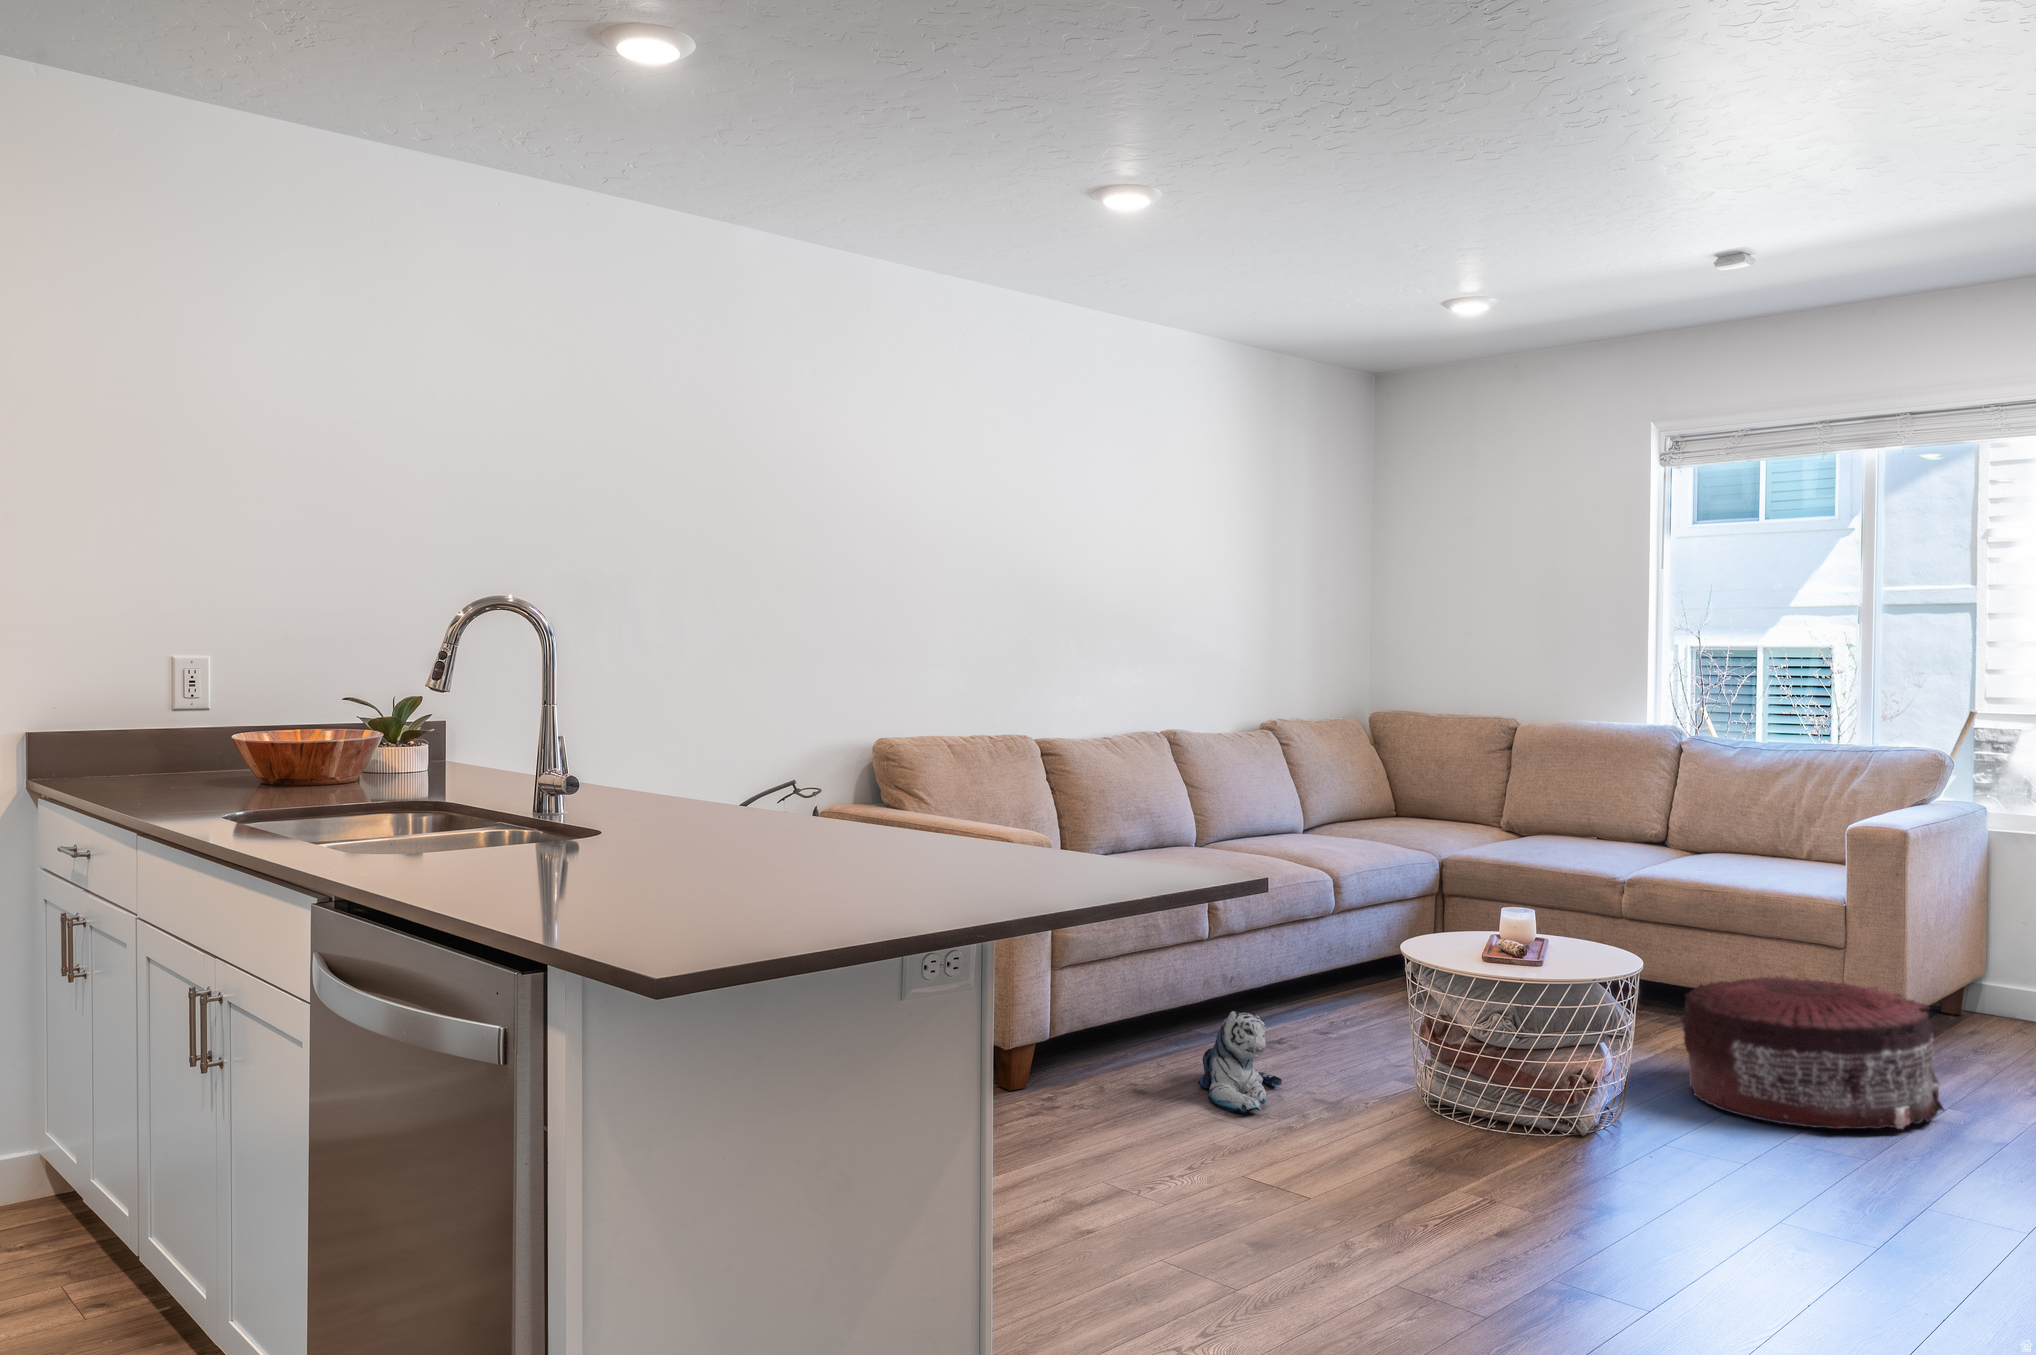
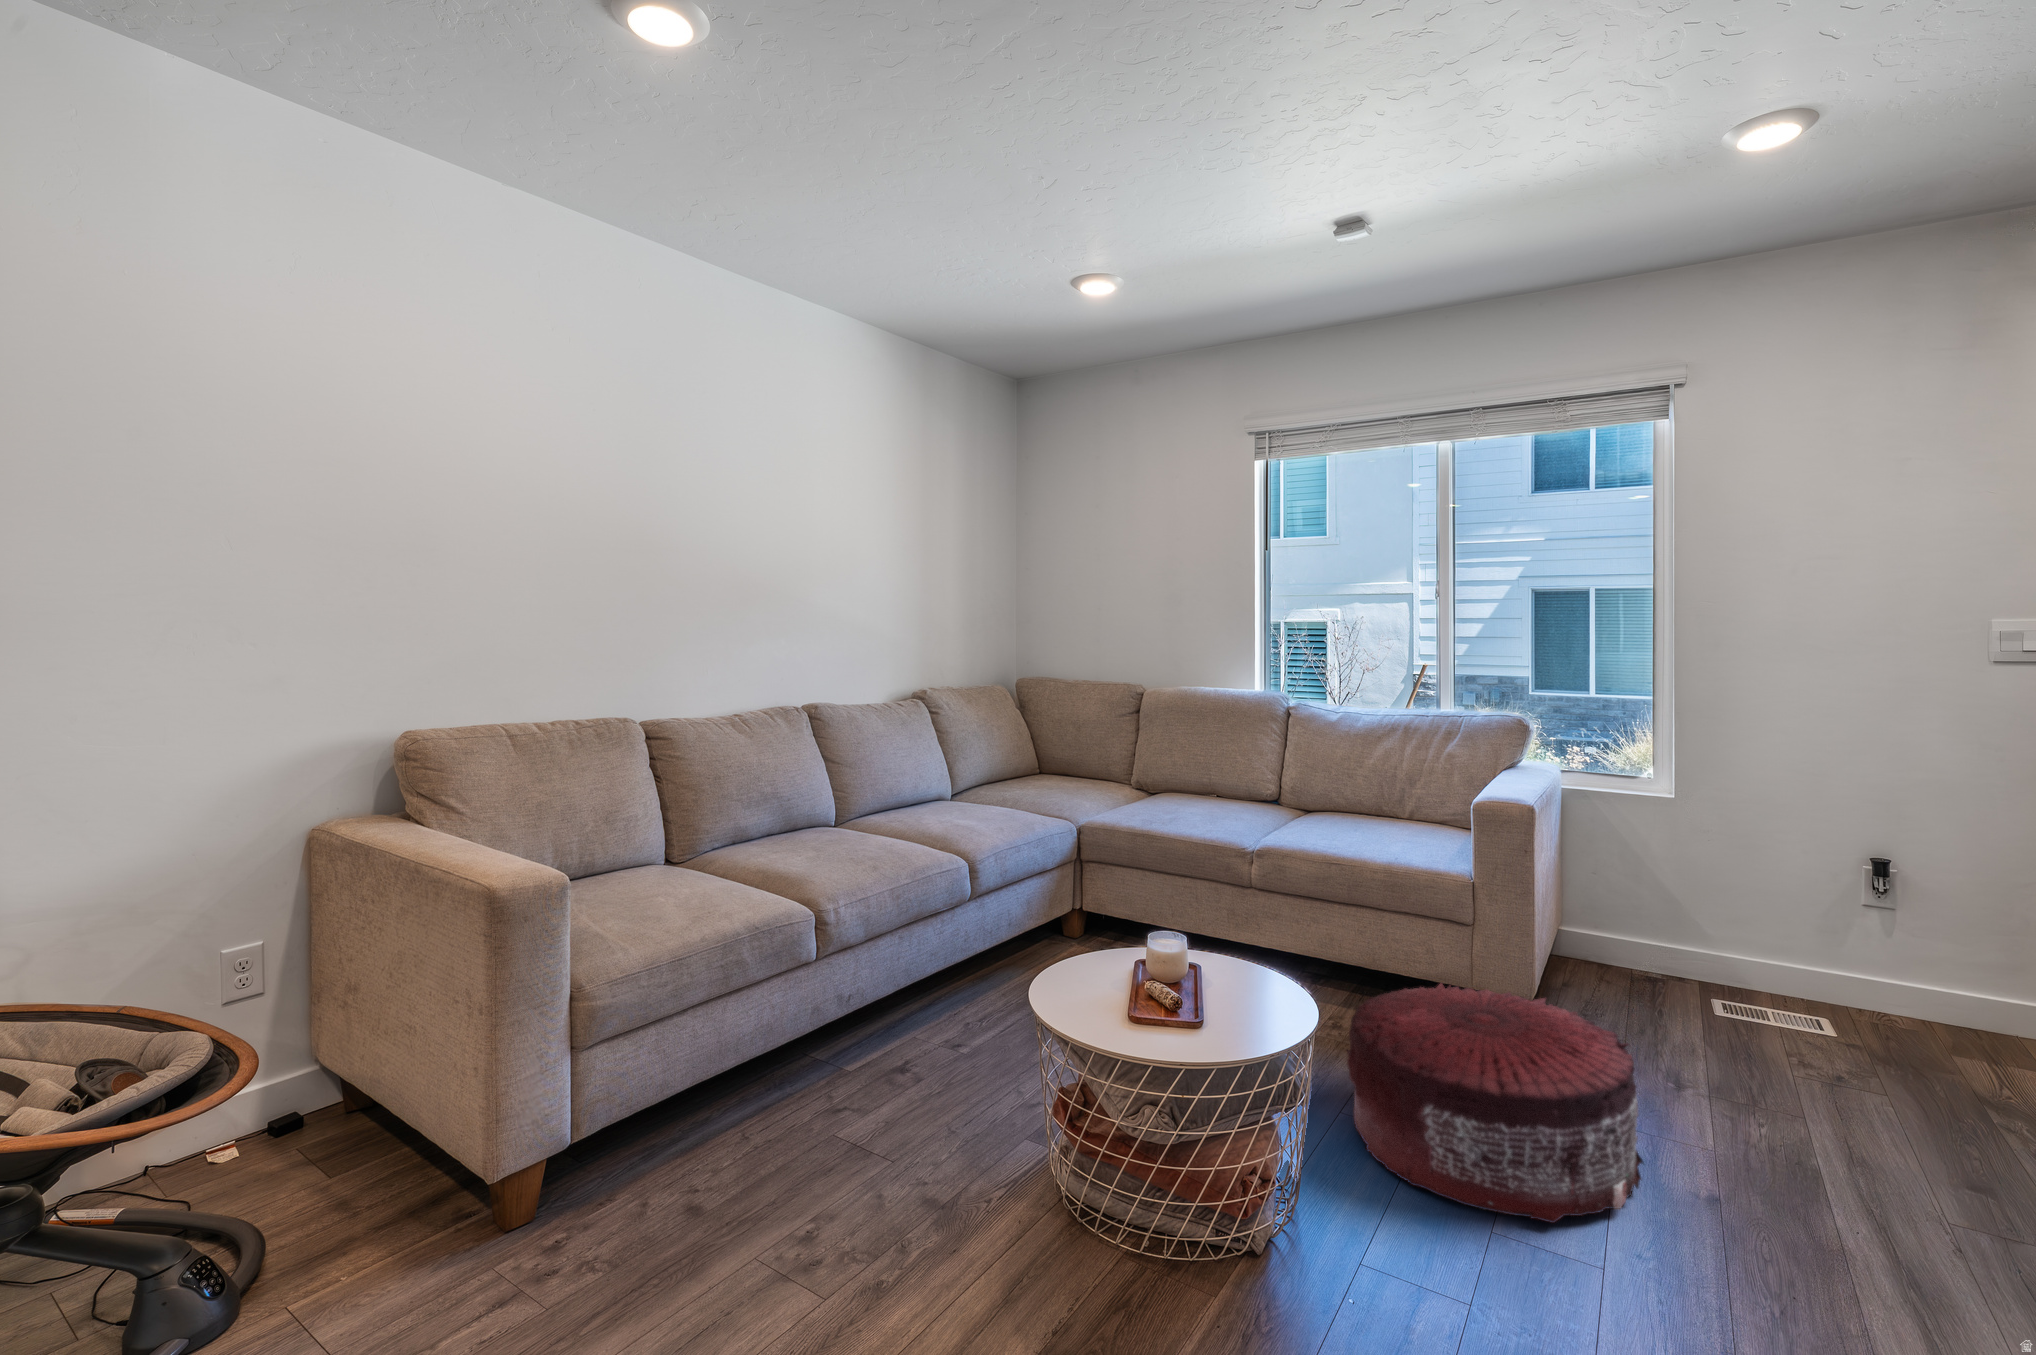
plush toy: present [1198,1011,1282,1113] -> none [773,1106,883,1274]

